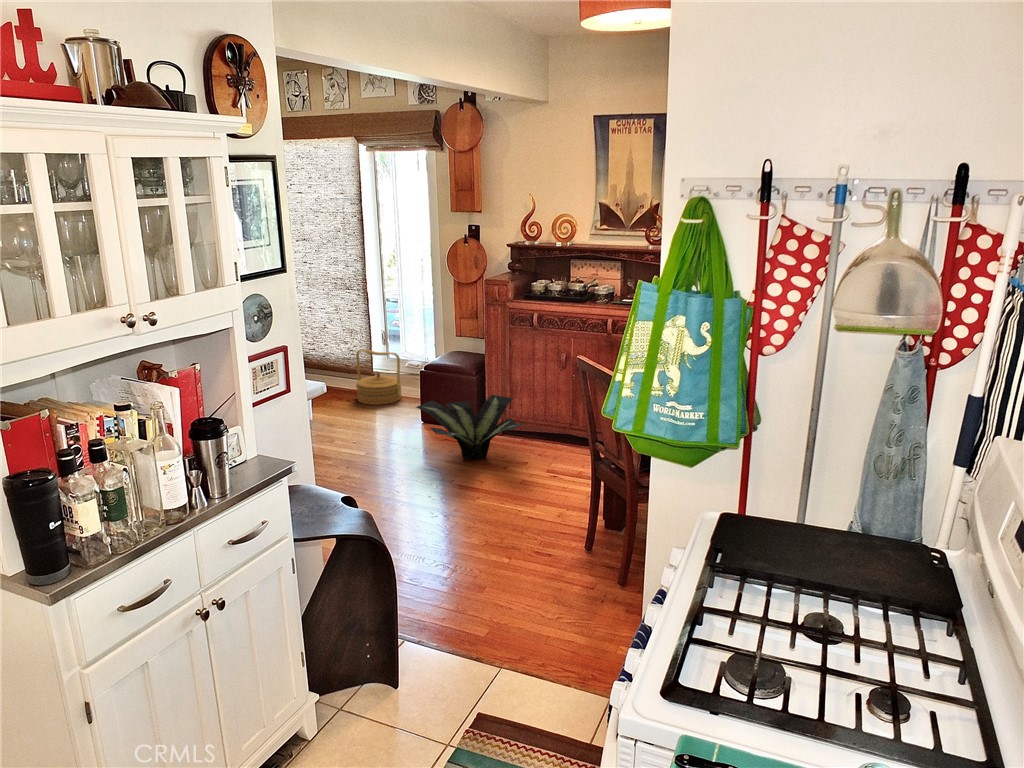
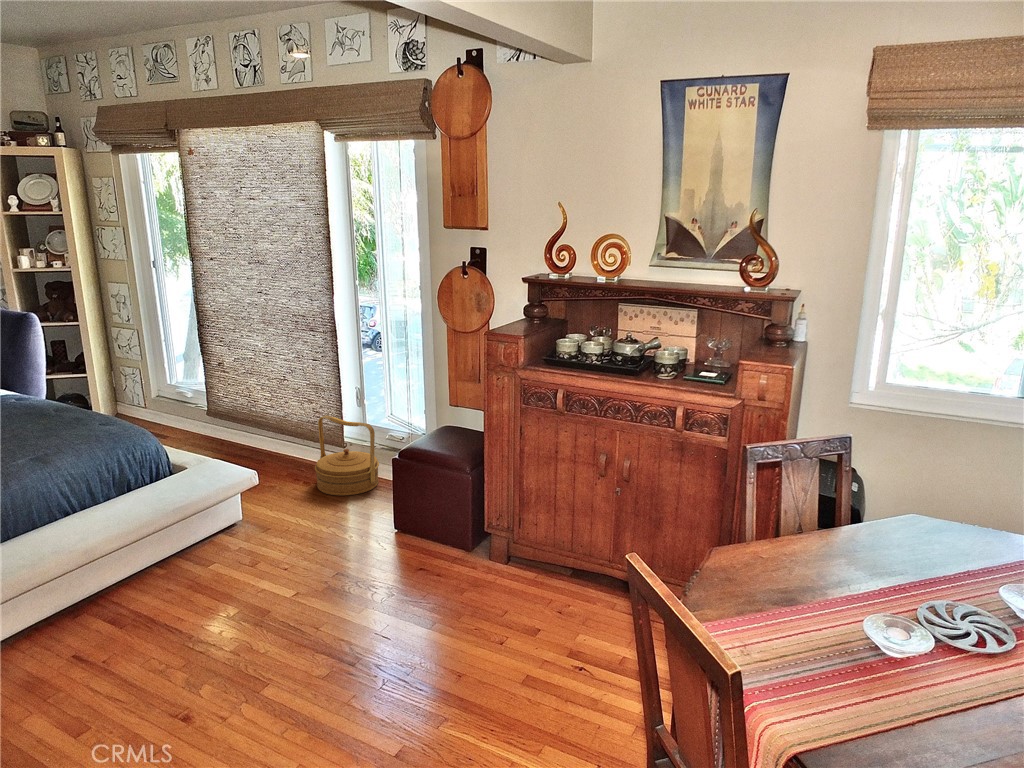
potted plant: present [416,395,524,460] -> none [366,508,534,625]

